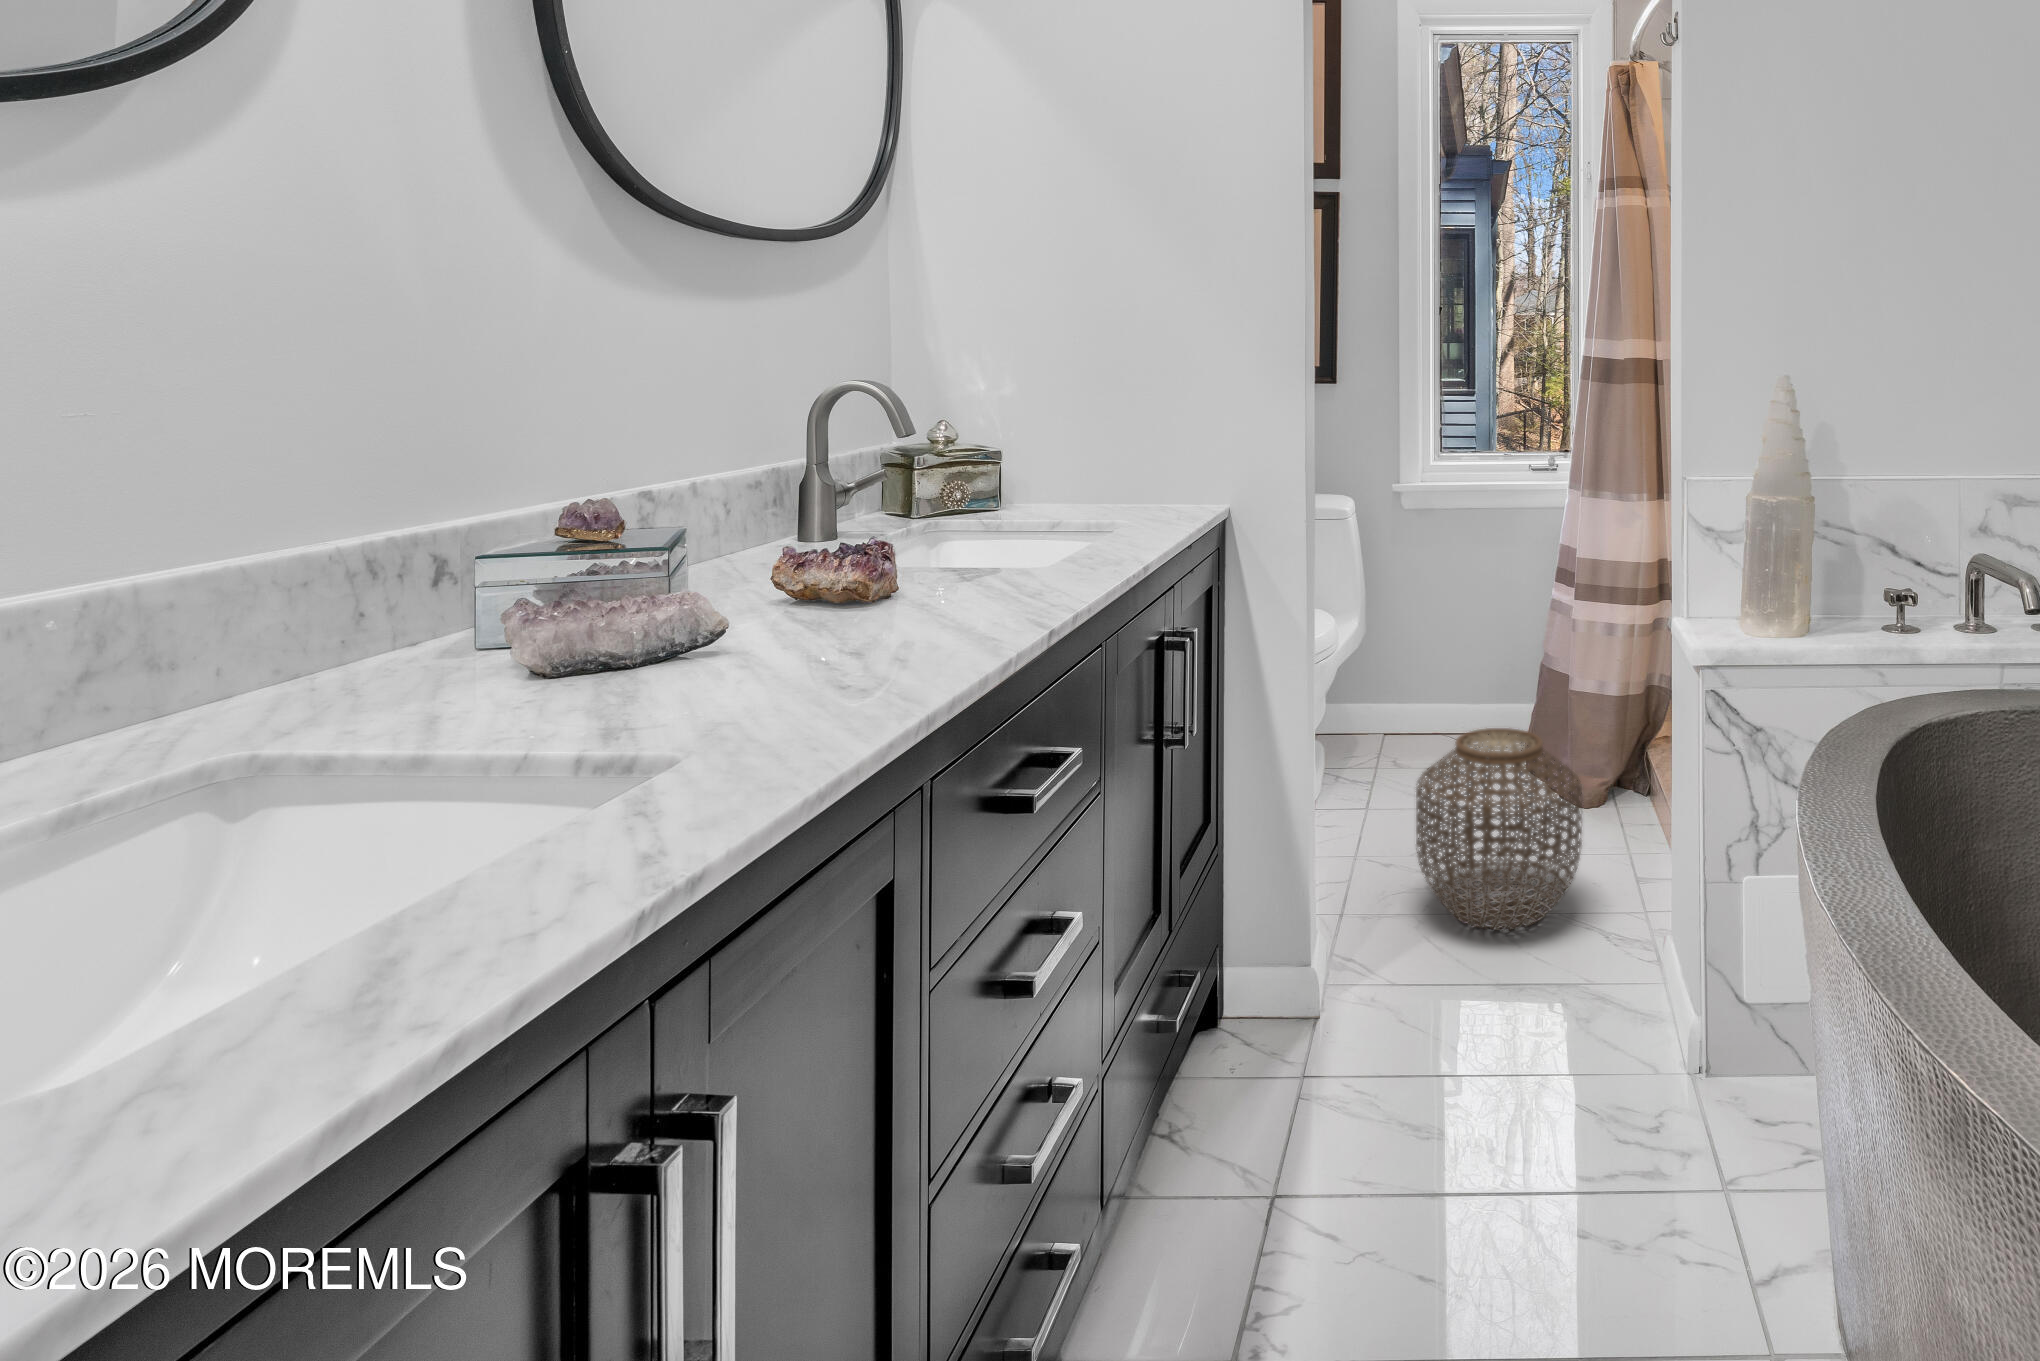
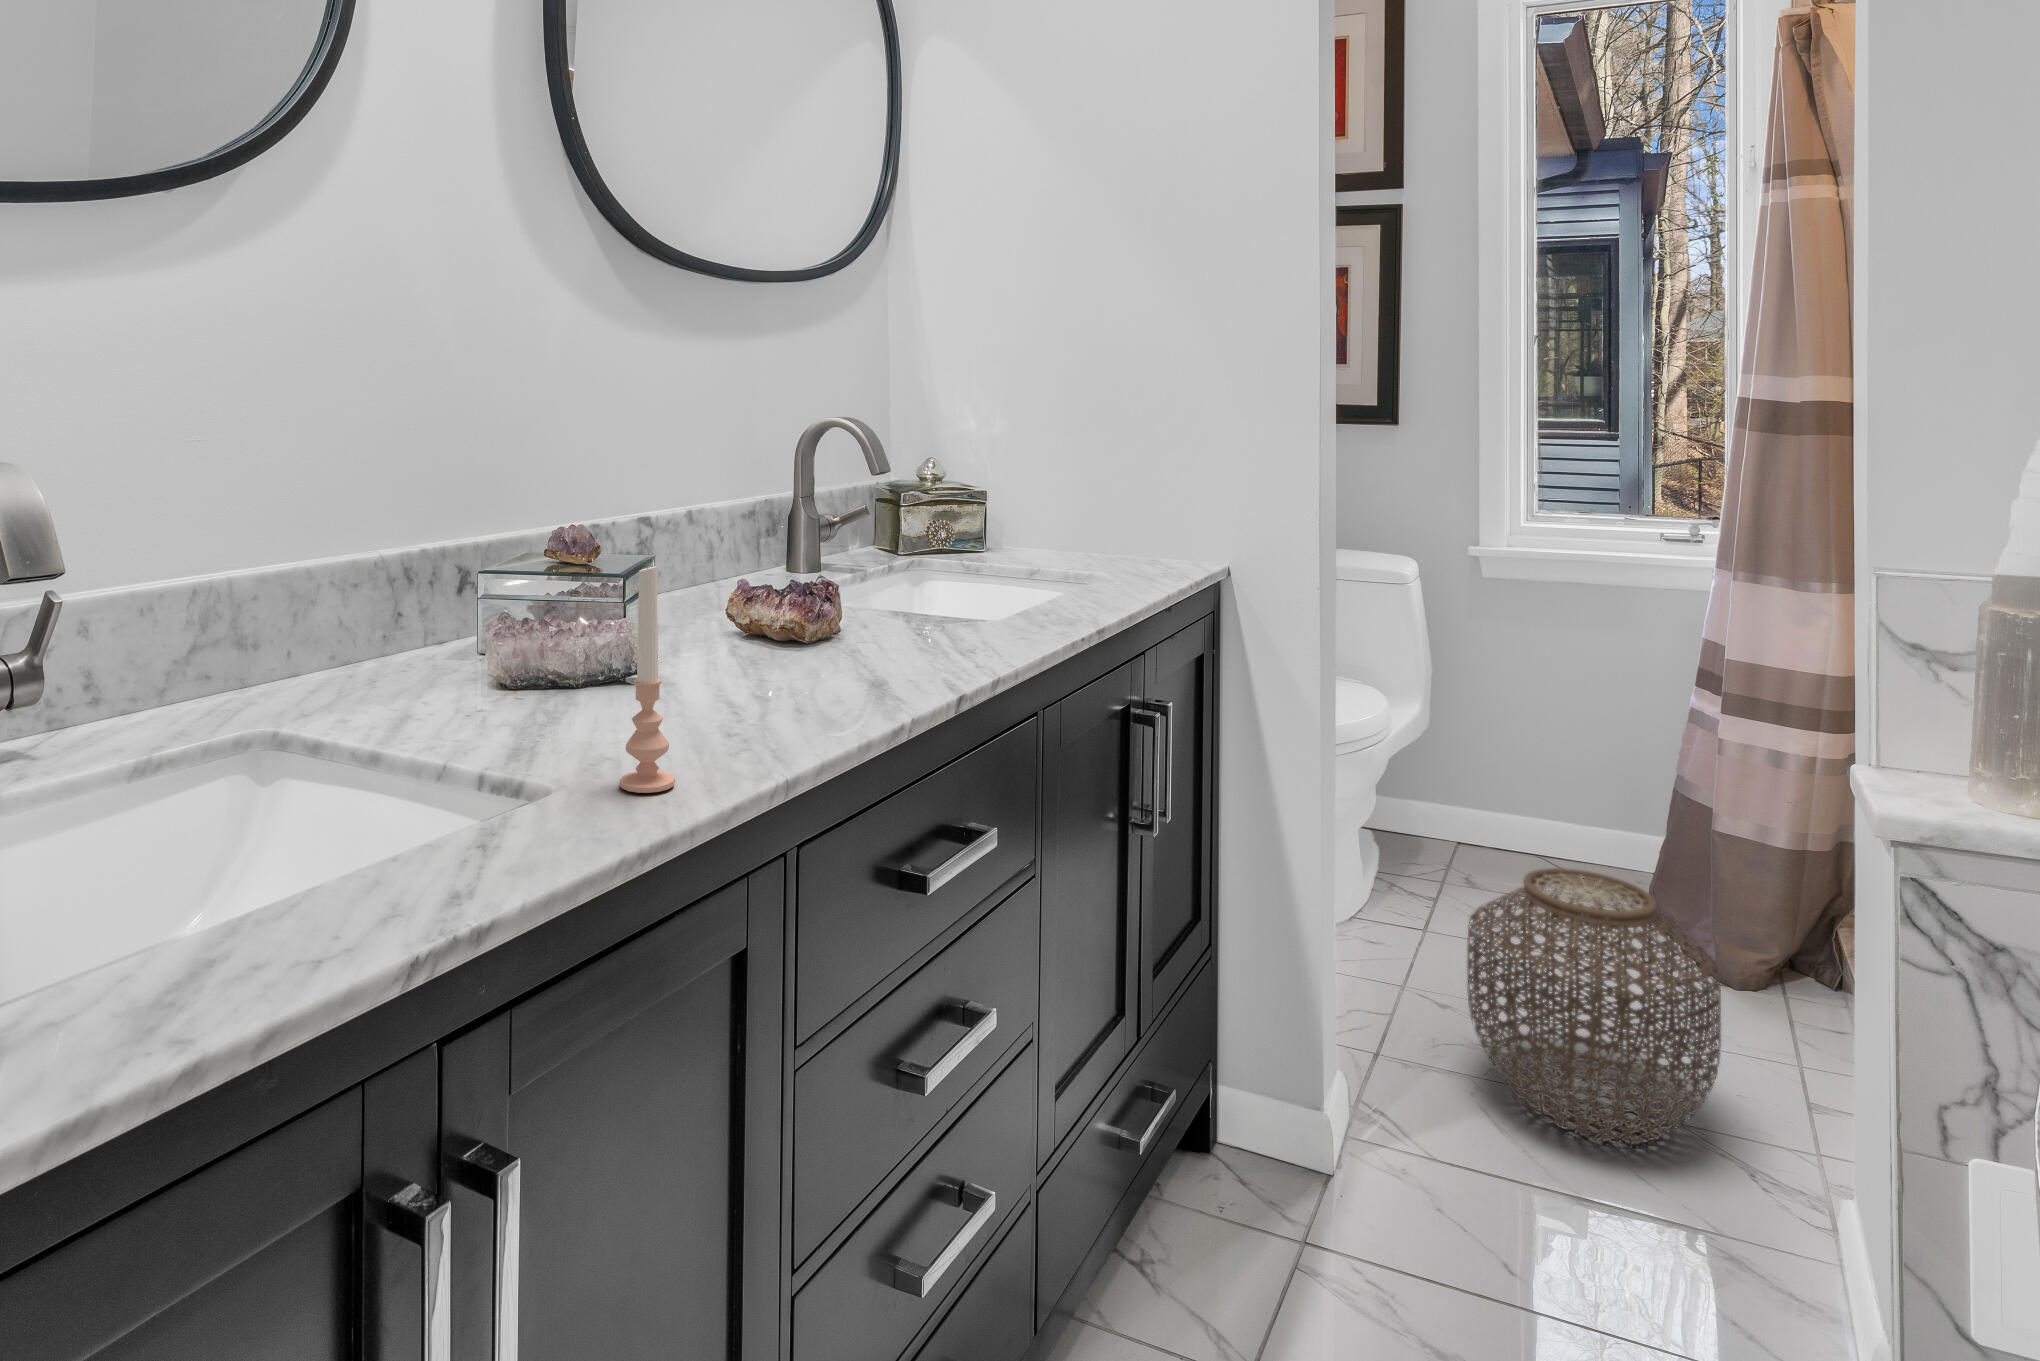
candle: none [761,510,823,737] -> present [620,564,675,793]

